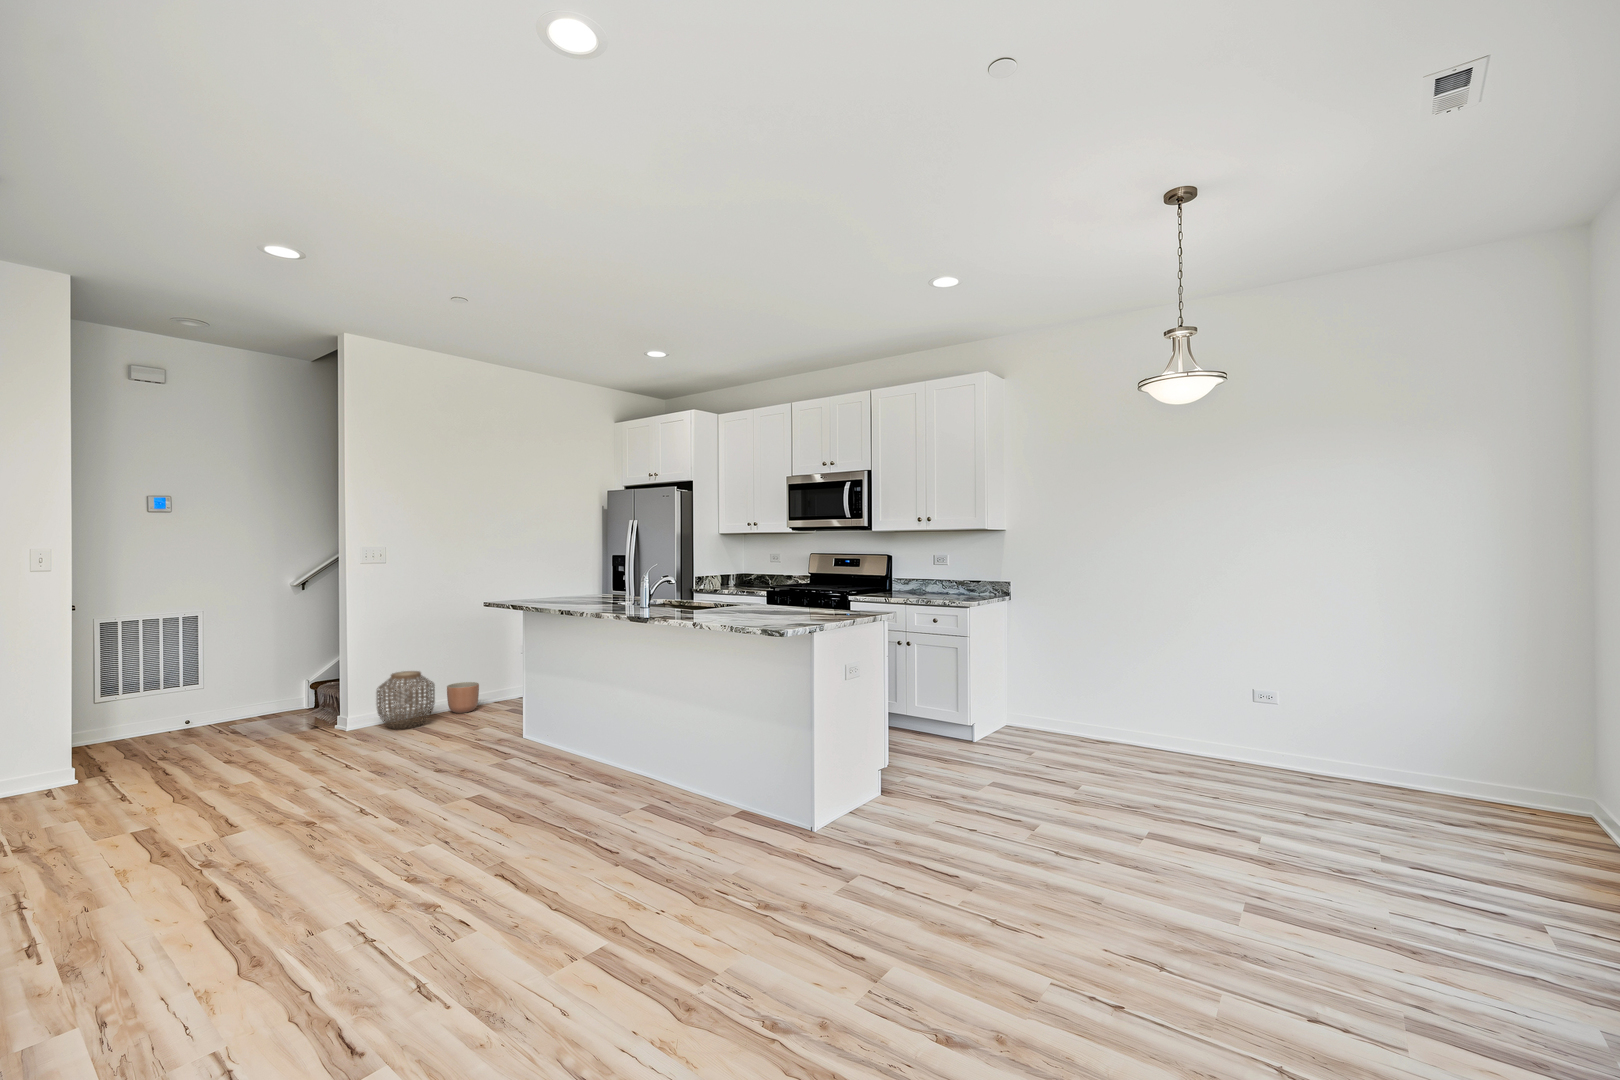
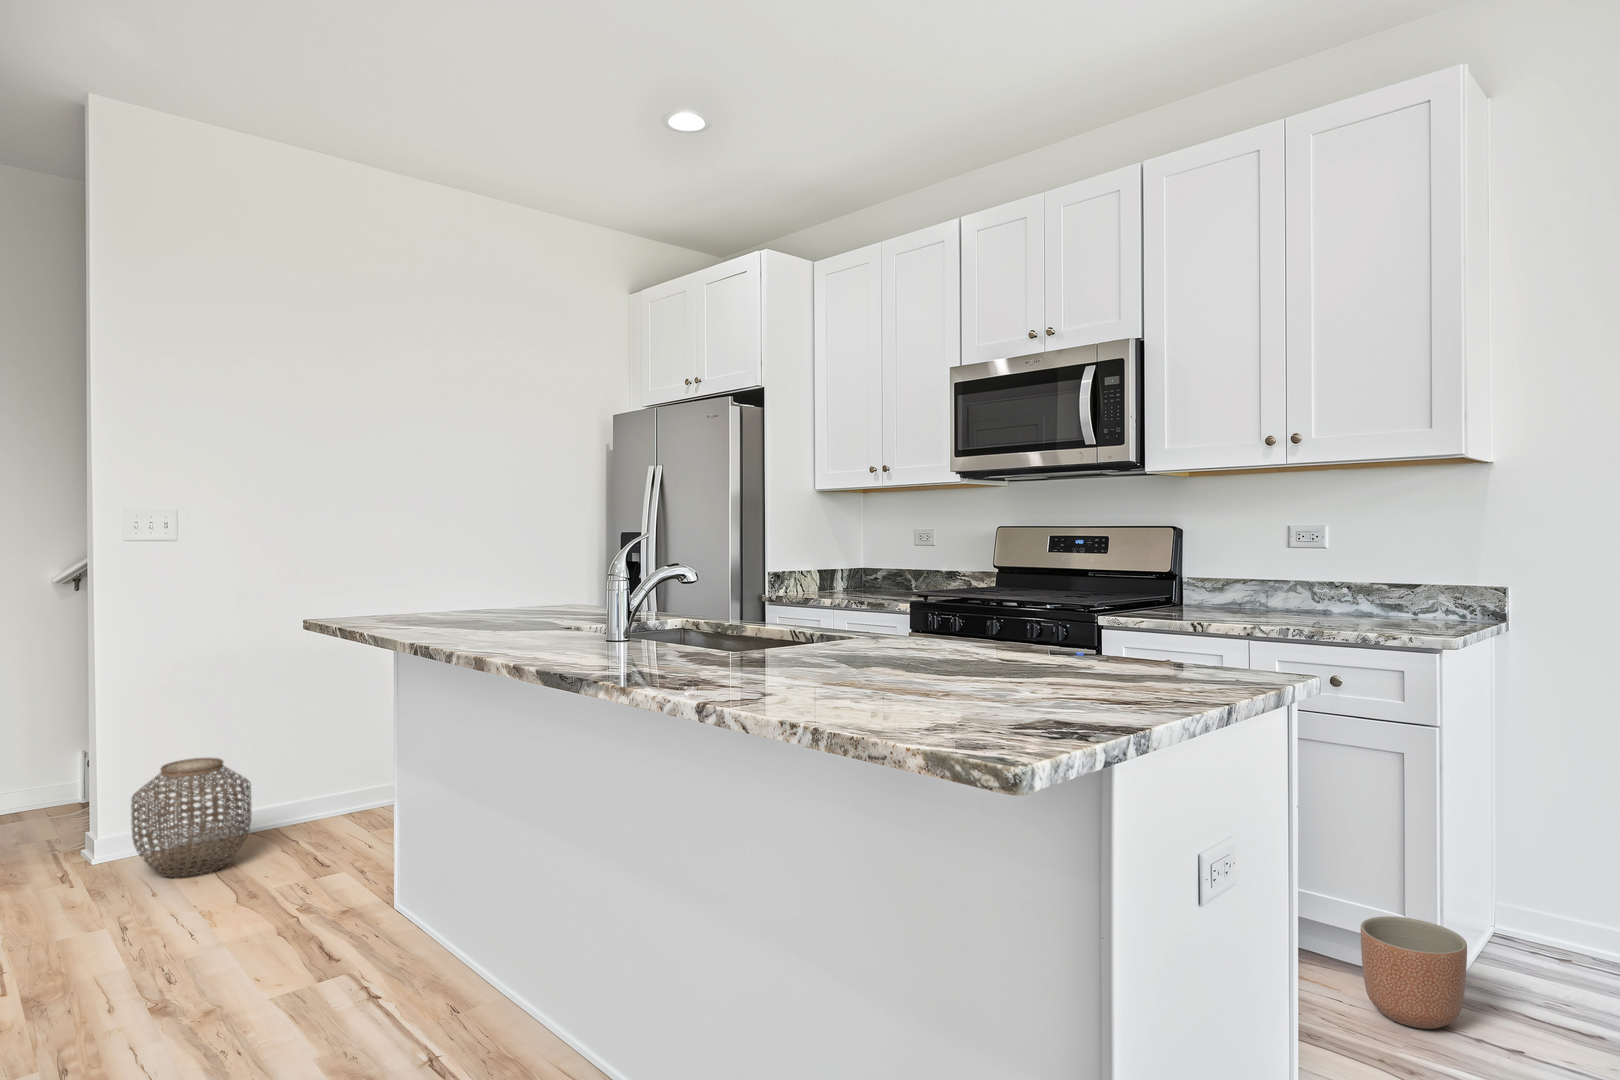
planter: present [447,682,479,713] -> present [1361,916,1467,1029]

